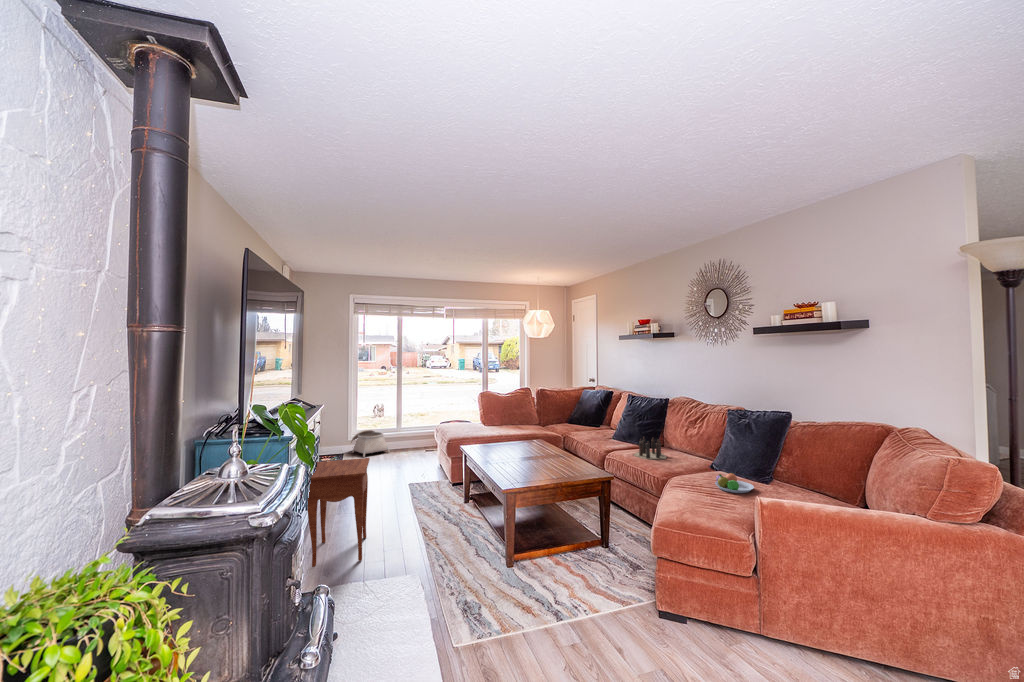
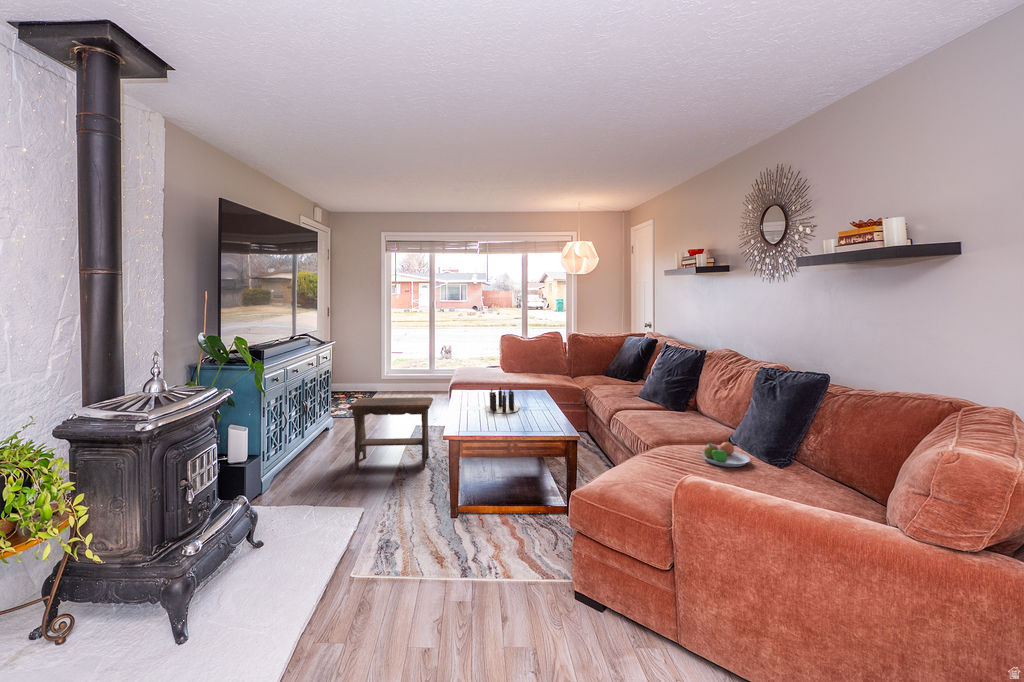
basket: present [351,430,389,457] -> none [382,371,419,398]
candle: present [634,437,666,459] -> present [484,387,520,414]
footstool: none [377,455,453,531] -> present [348,397,433,469]
side table: present [307,458,370,567] -> none [256,392,339,494]

